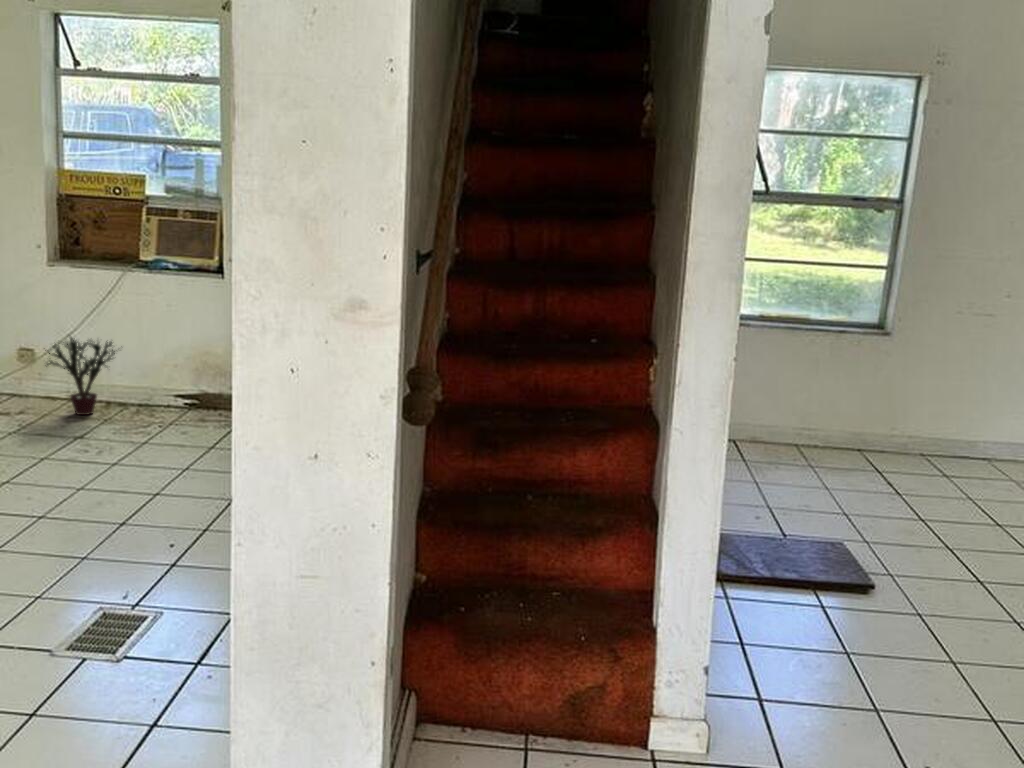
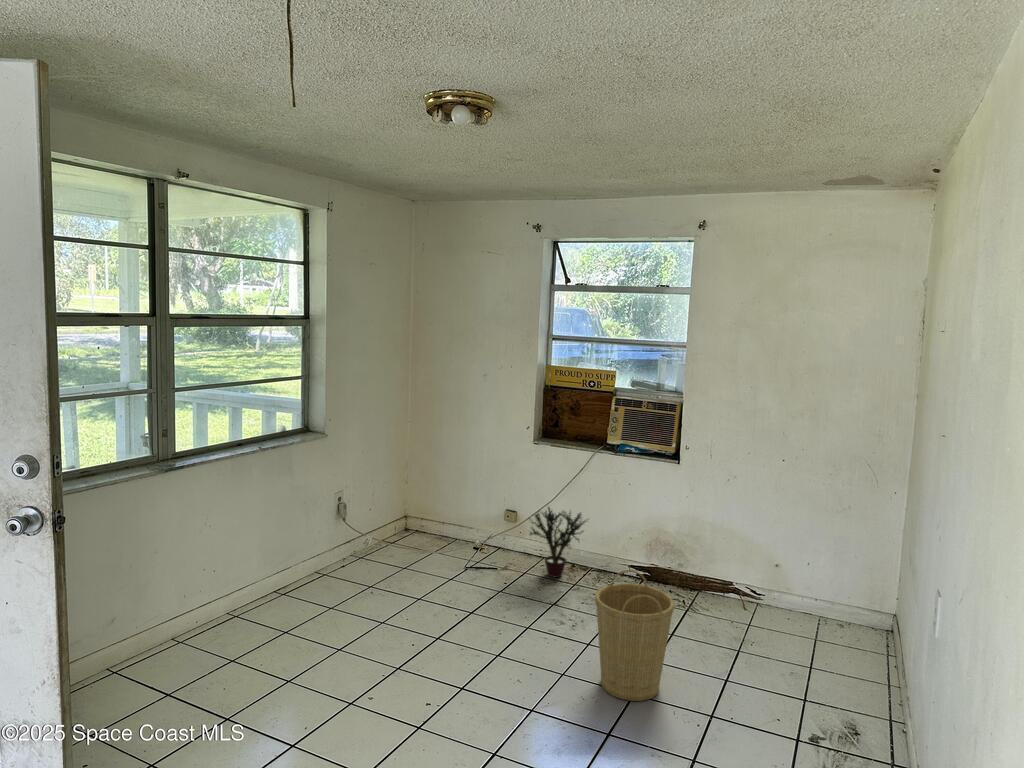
basket: none [107,368,193,492] -> present [595,570,674,701]

